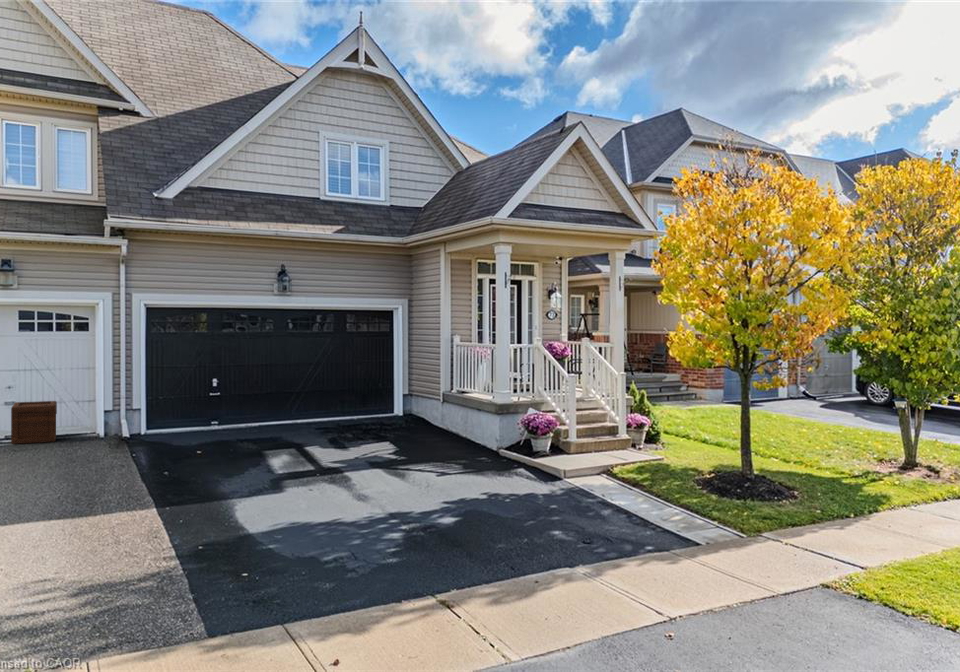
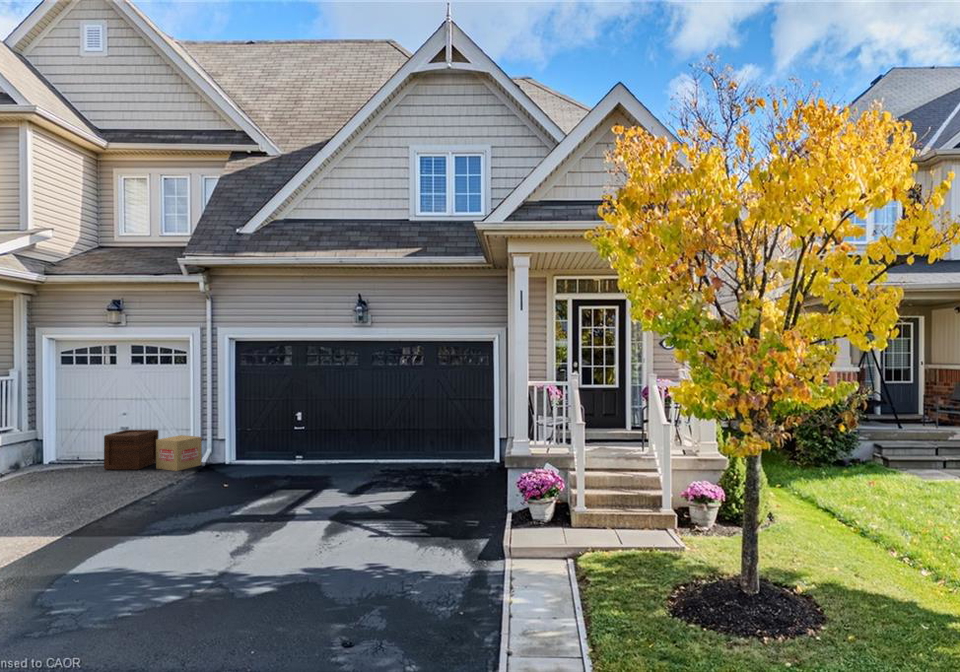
cardboard box: none [74,406,117,440] -> present [156,435,202,471]

